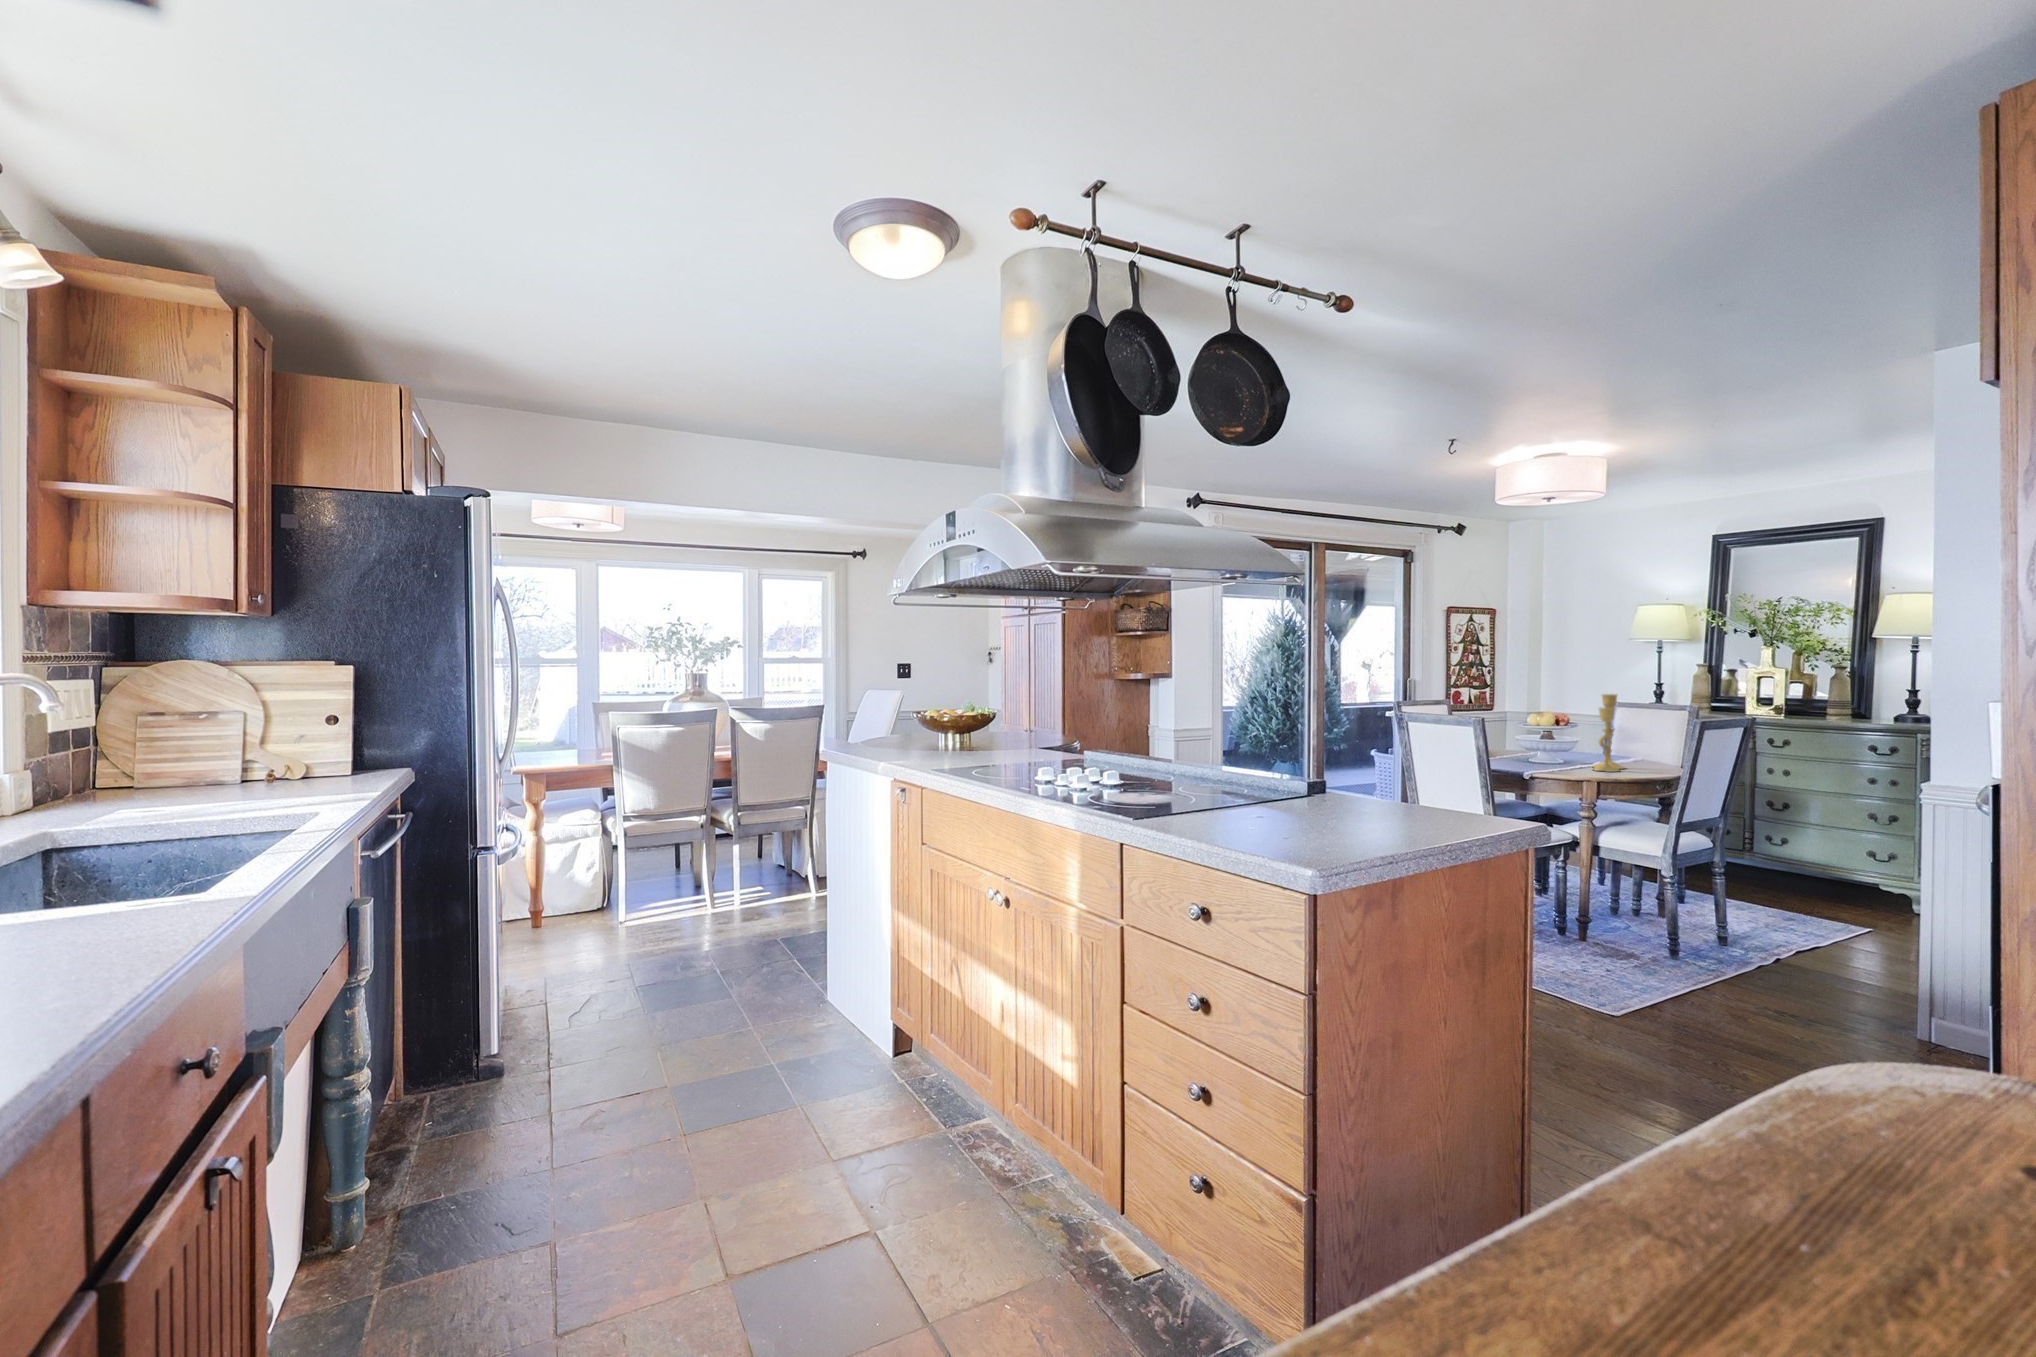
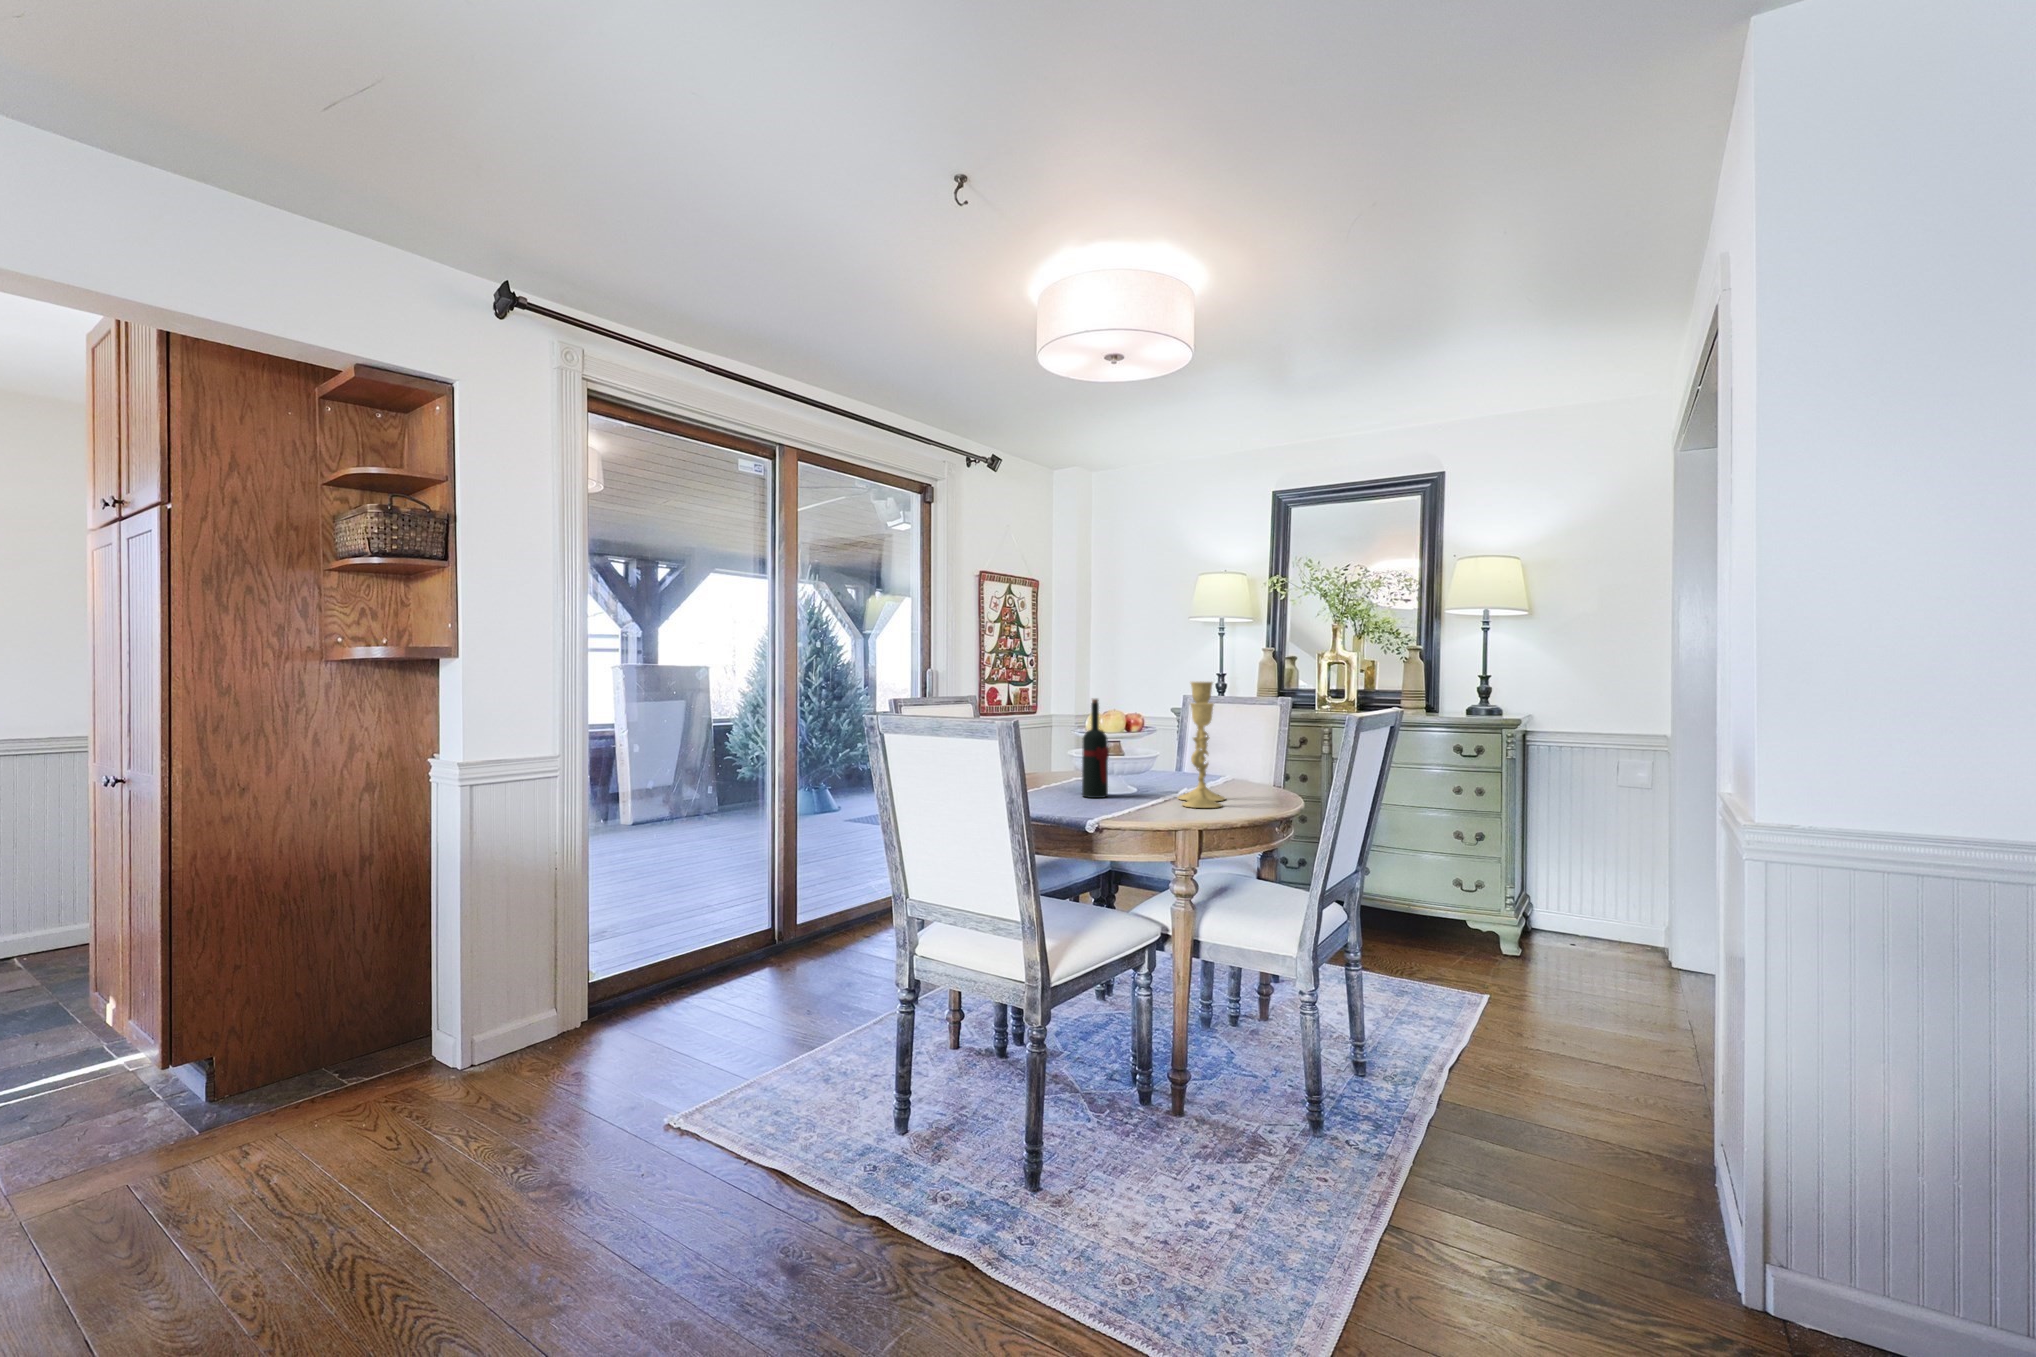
wine bottle: none [1524,703,1543,764] -> present [1082,699,1109,798]

